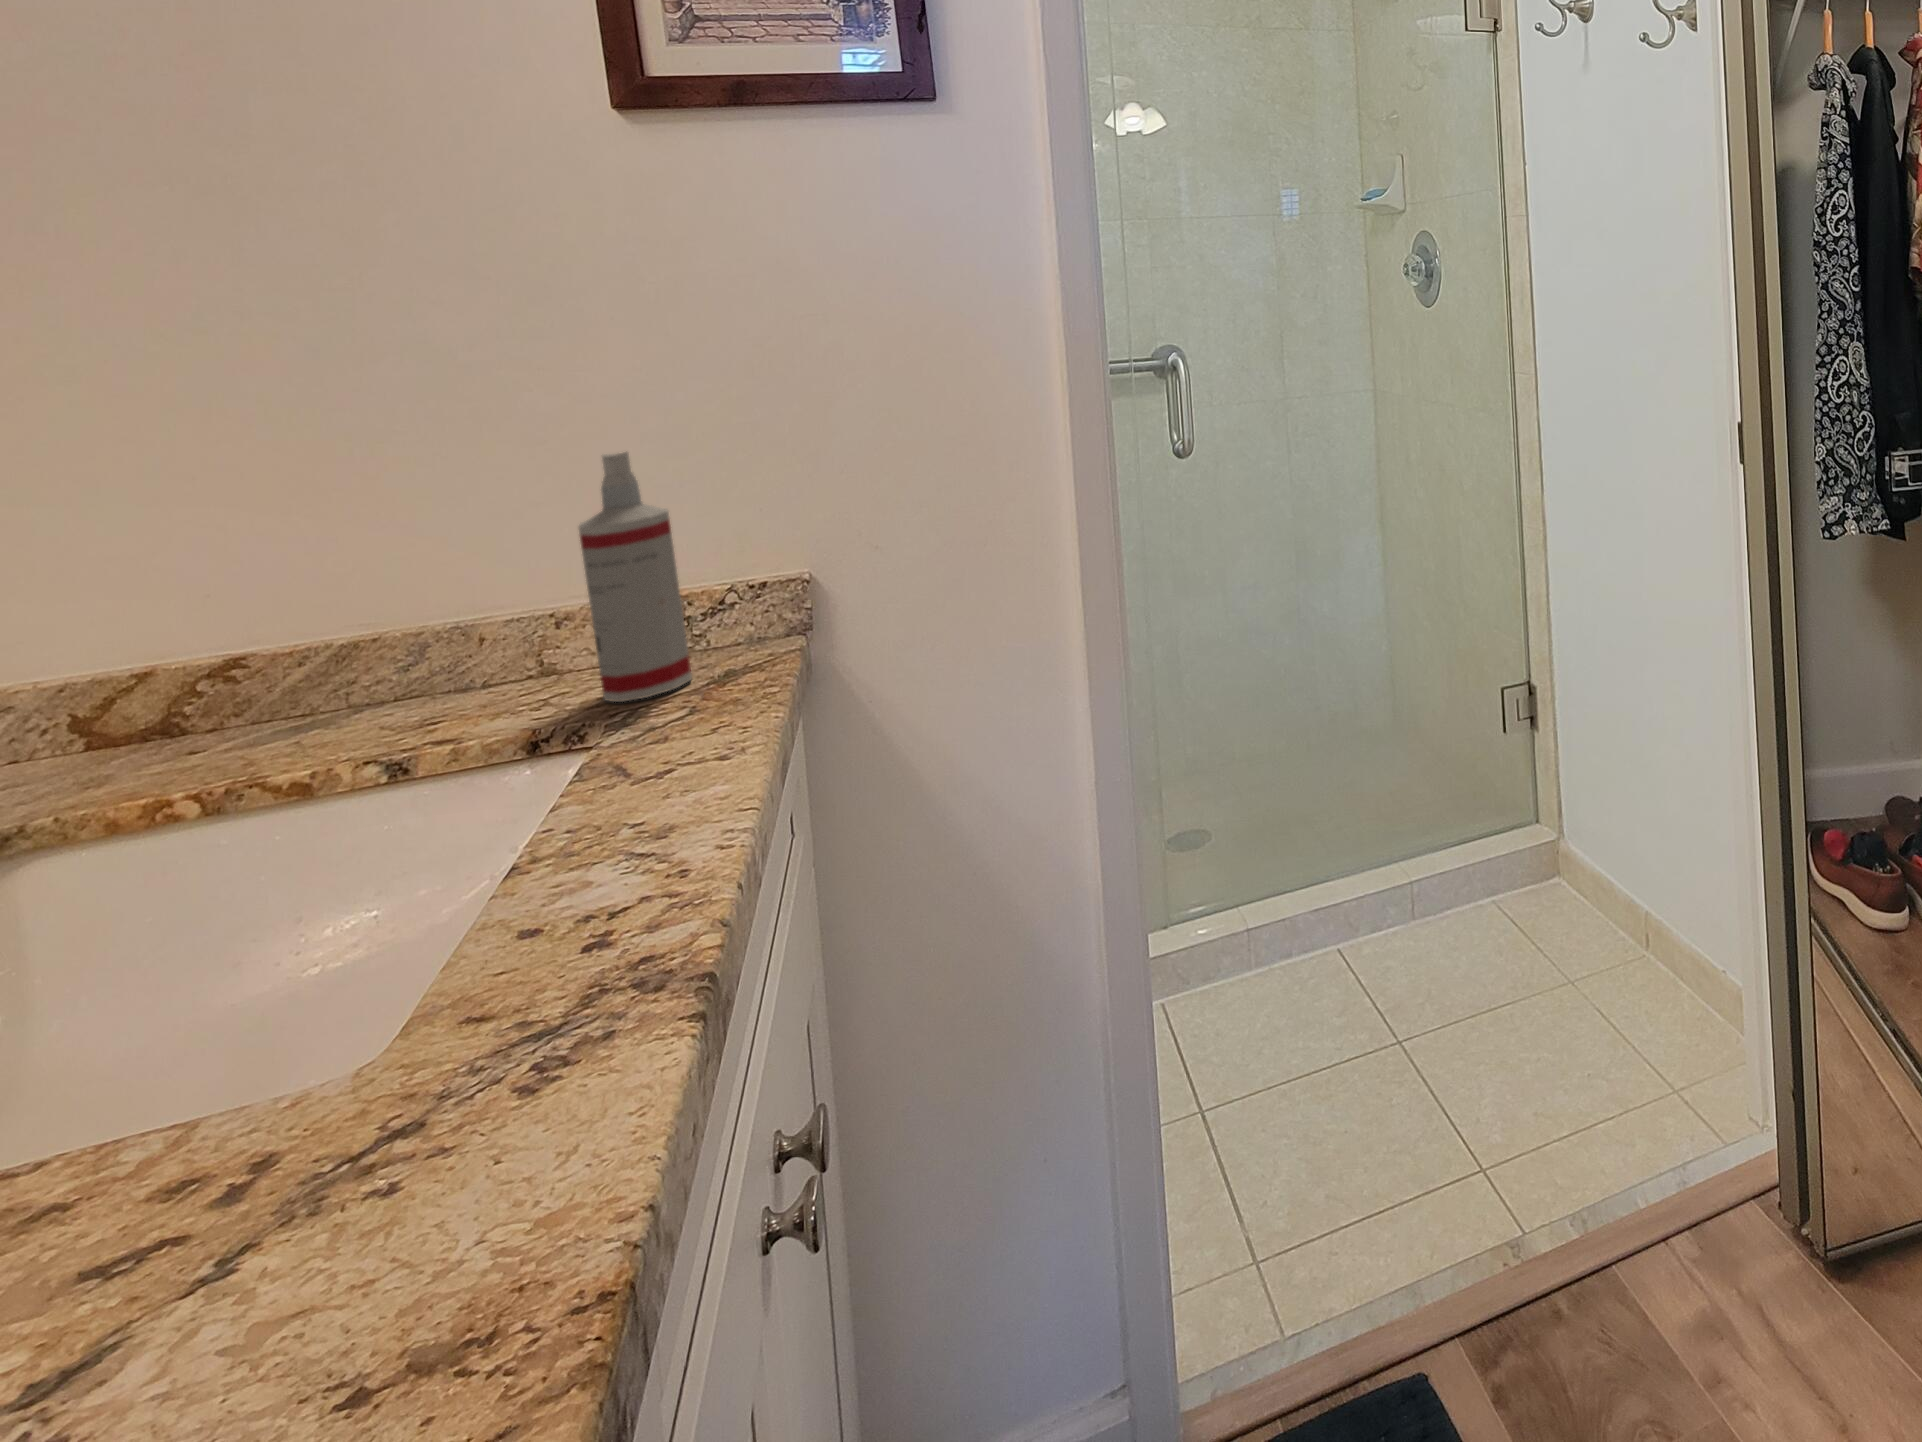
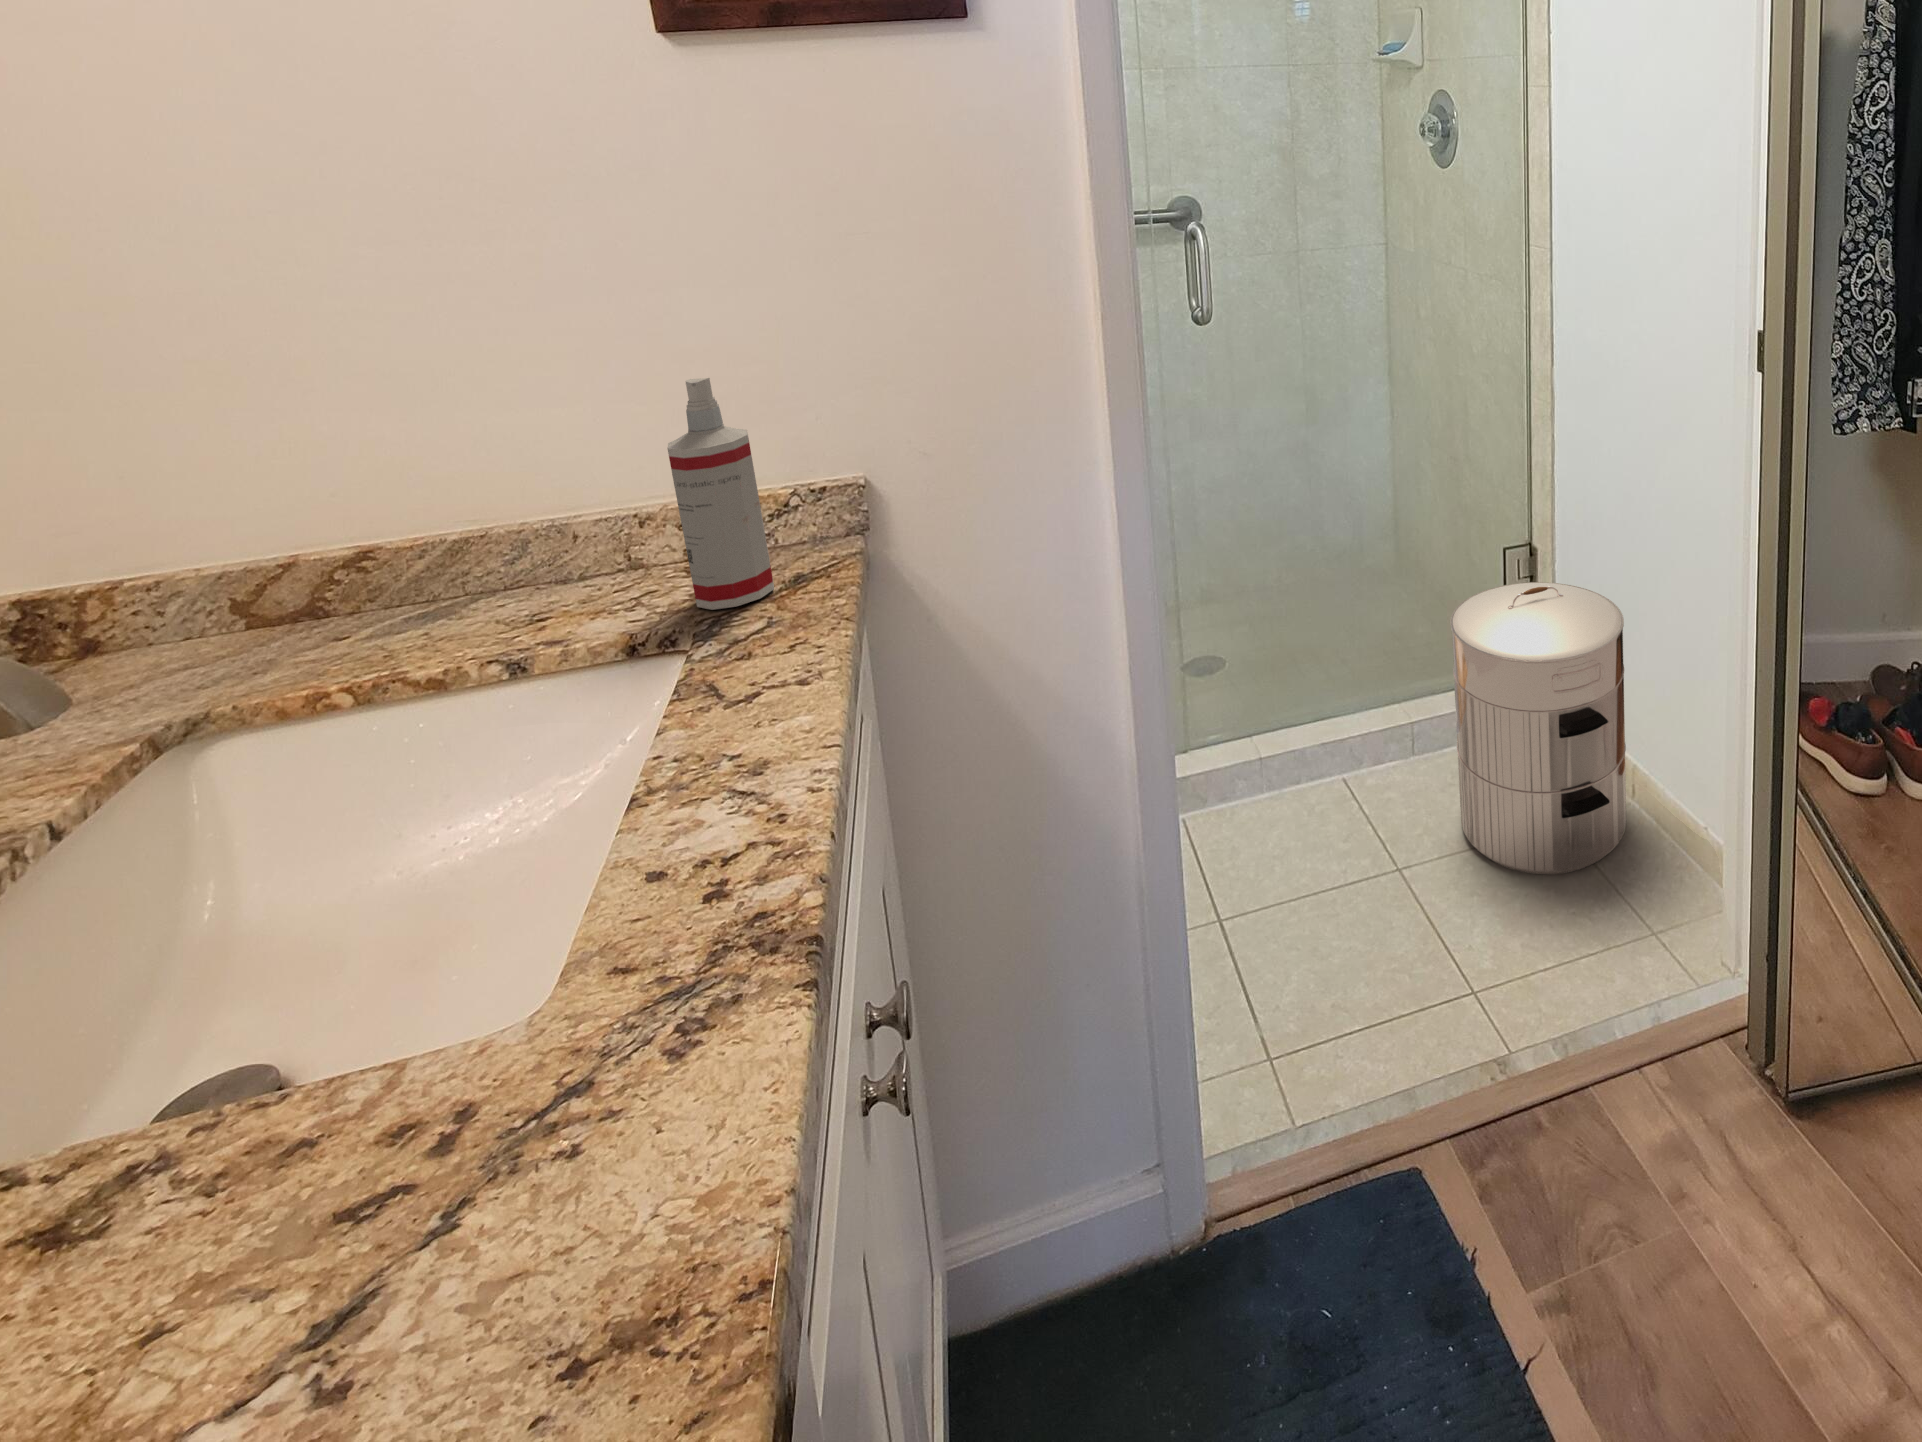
waste bin: none [1449,693,1647,1013] -> present [1450,582,1626,874]

